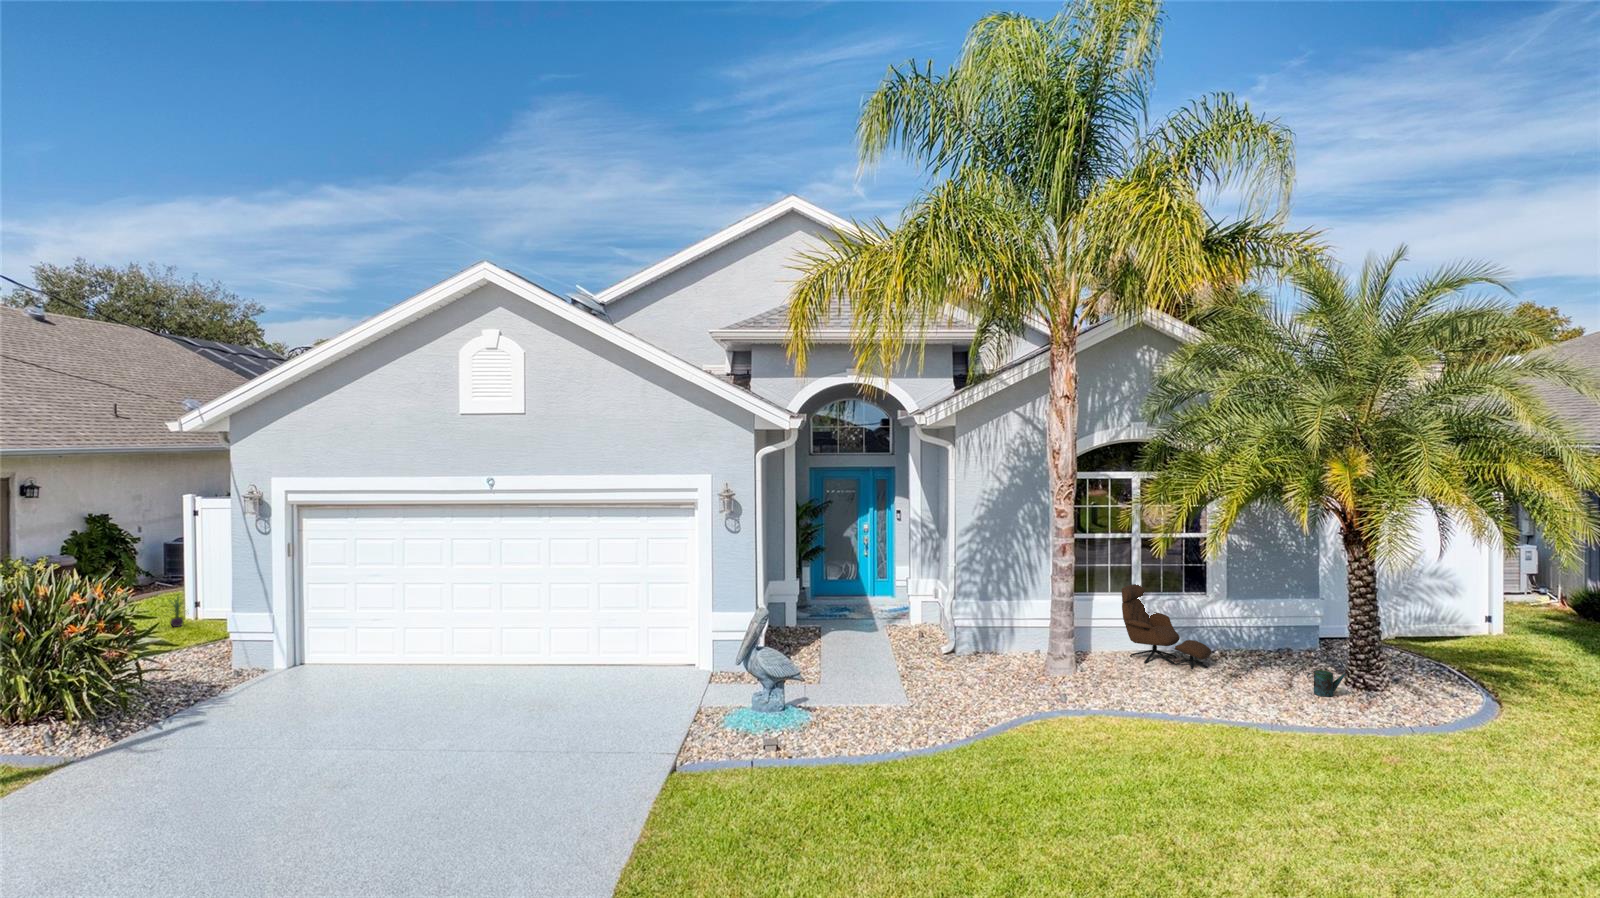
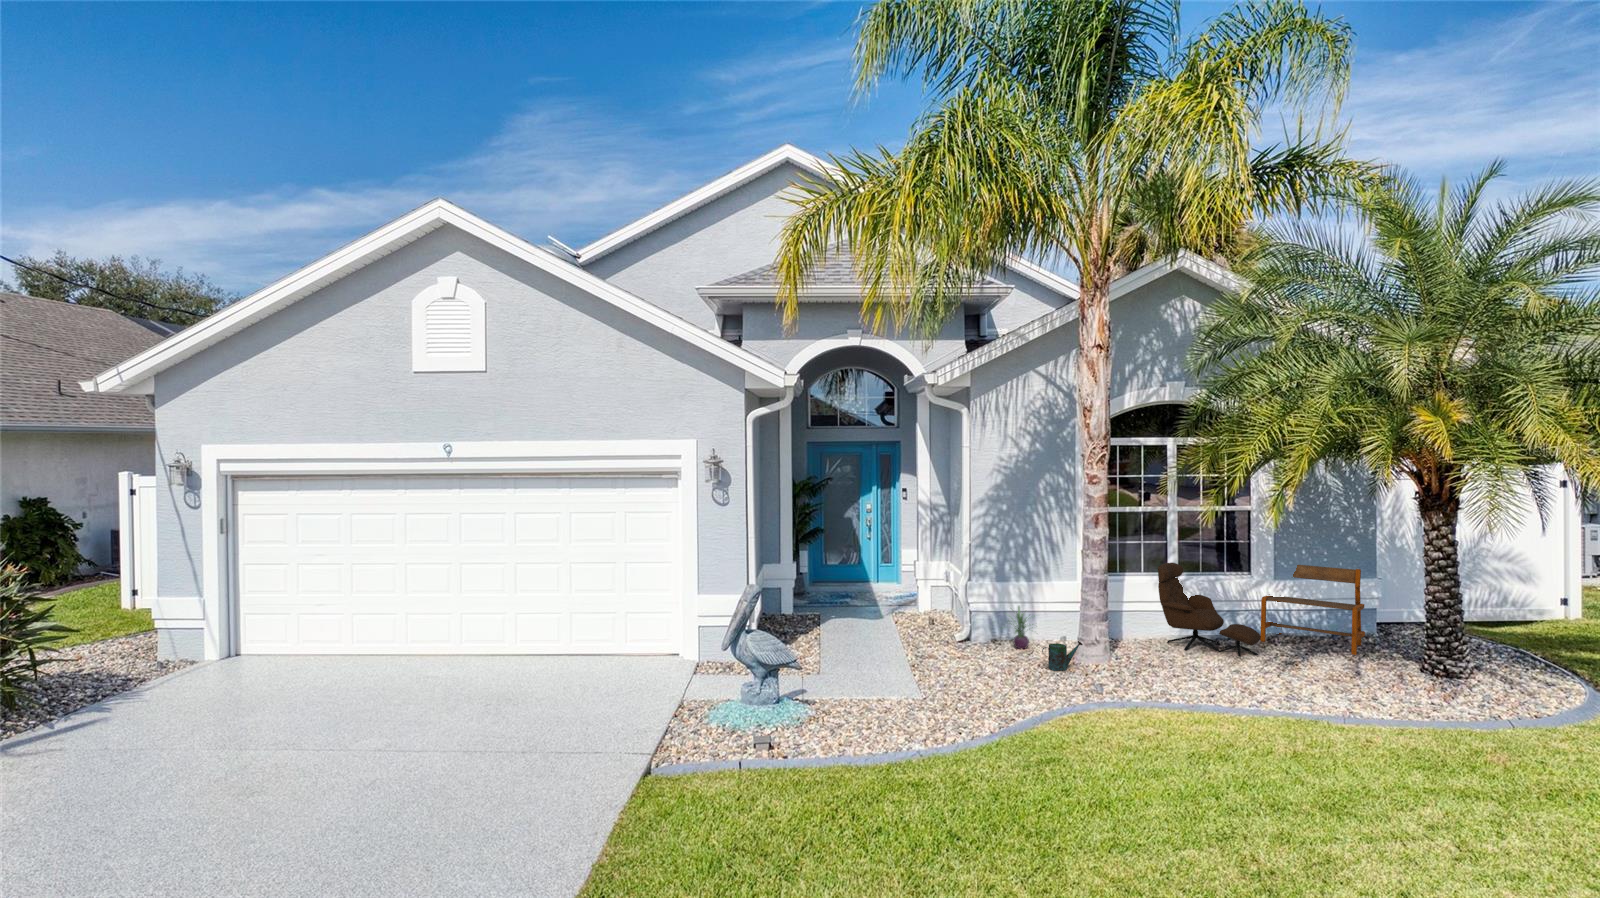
bench: none [1213,584,1305,669] -> present [1260,565,1365,655]
decorative plant: present [170,597,184,627] -> present [1014,606,1029,649]
watering can: present [1307,669,1350,697] -> present [1042,641,1083,671]

